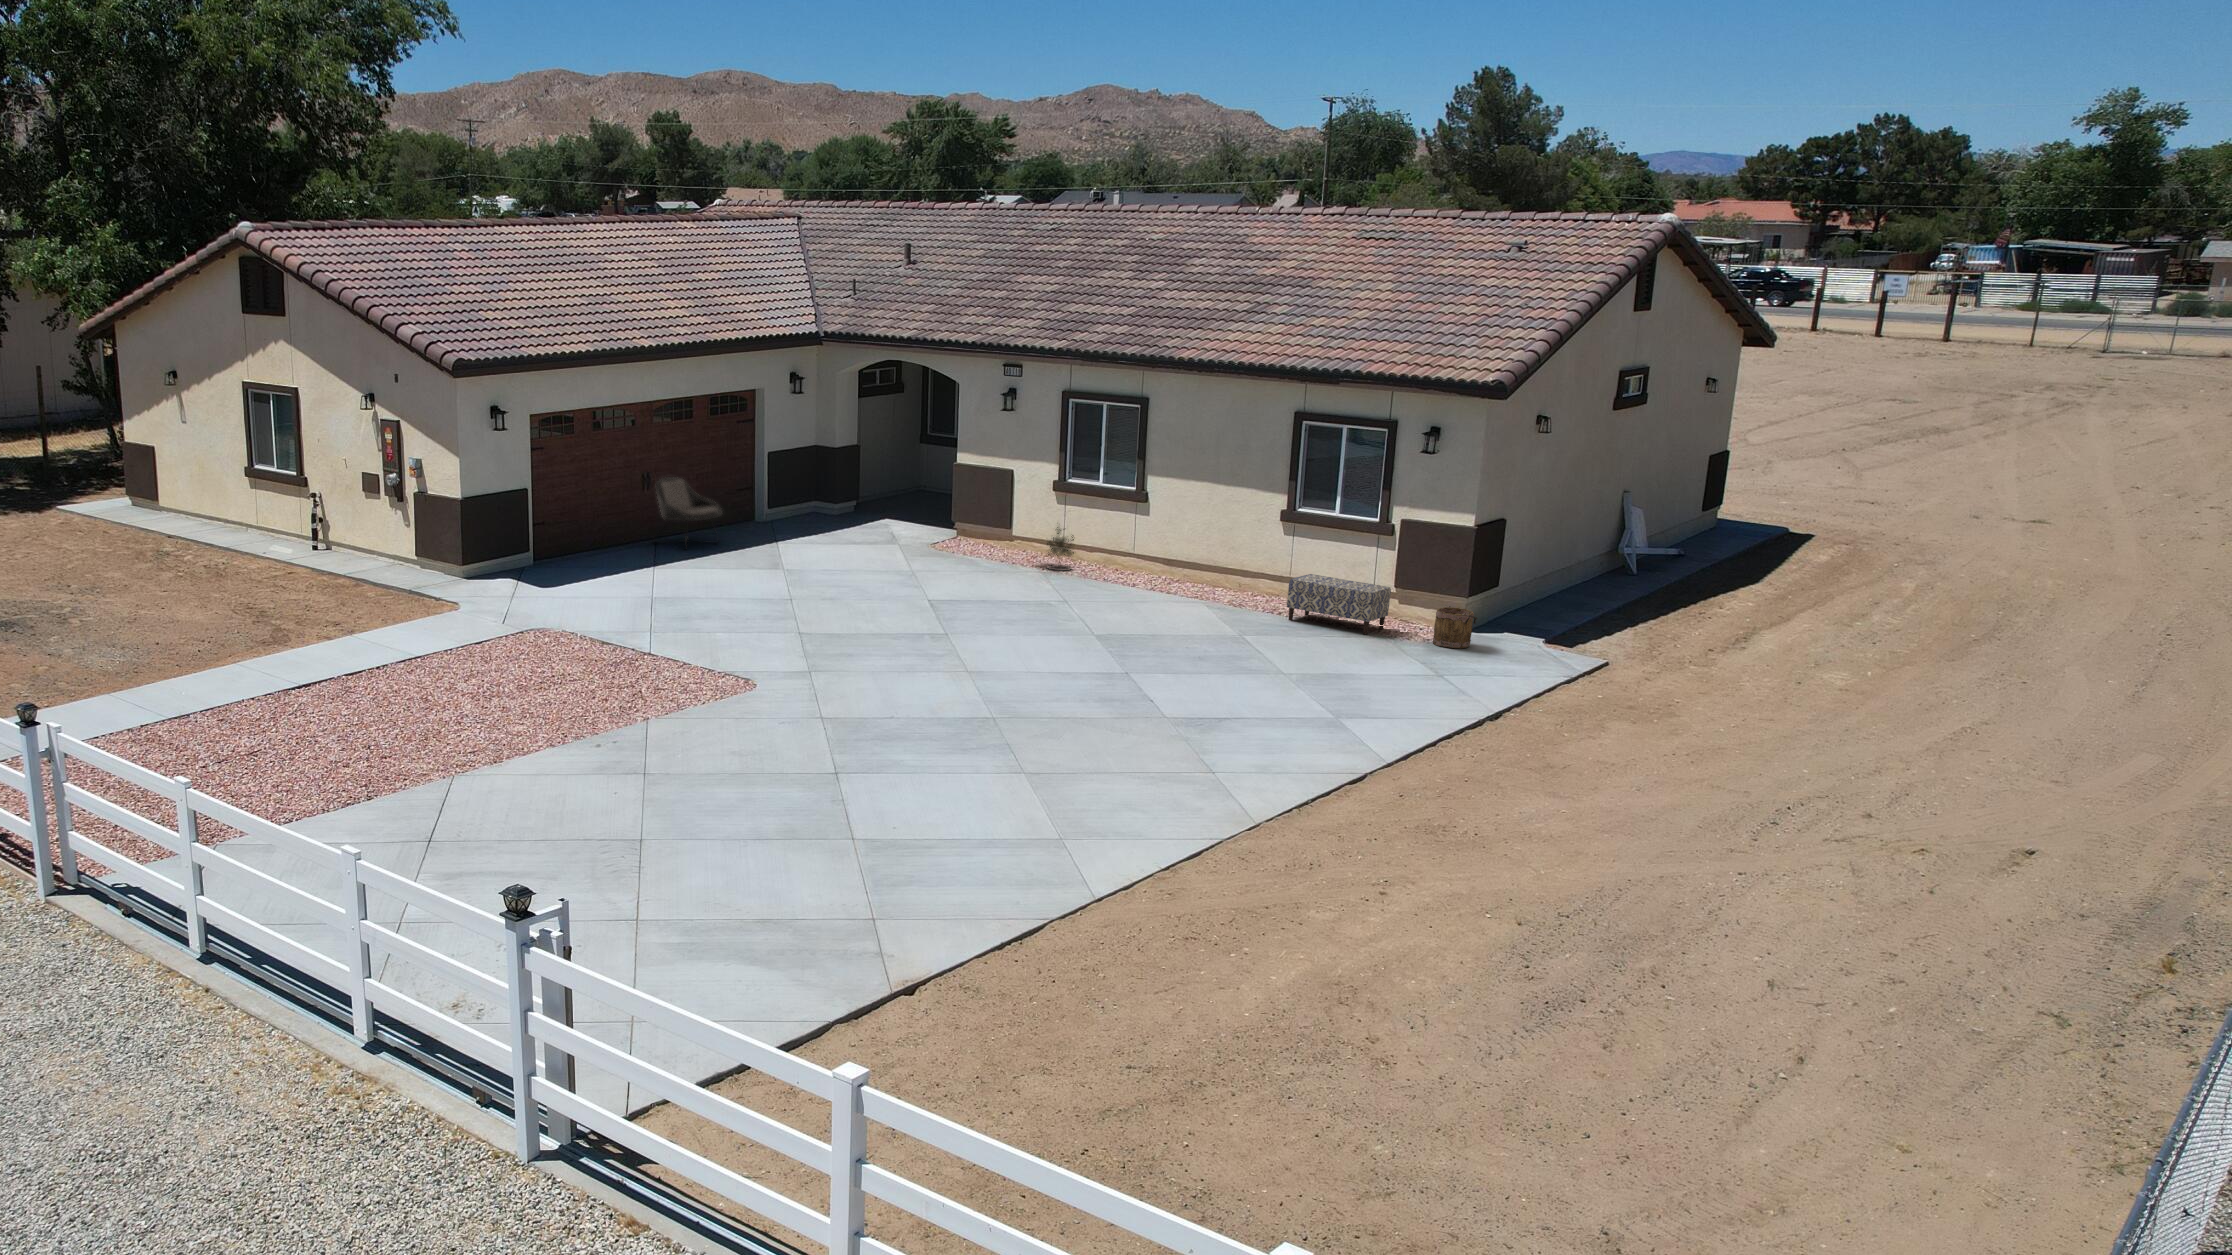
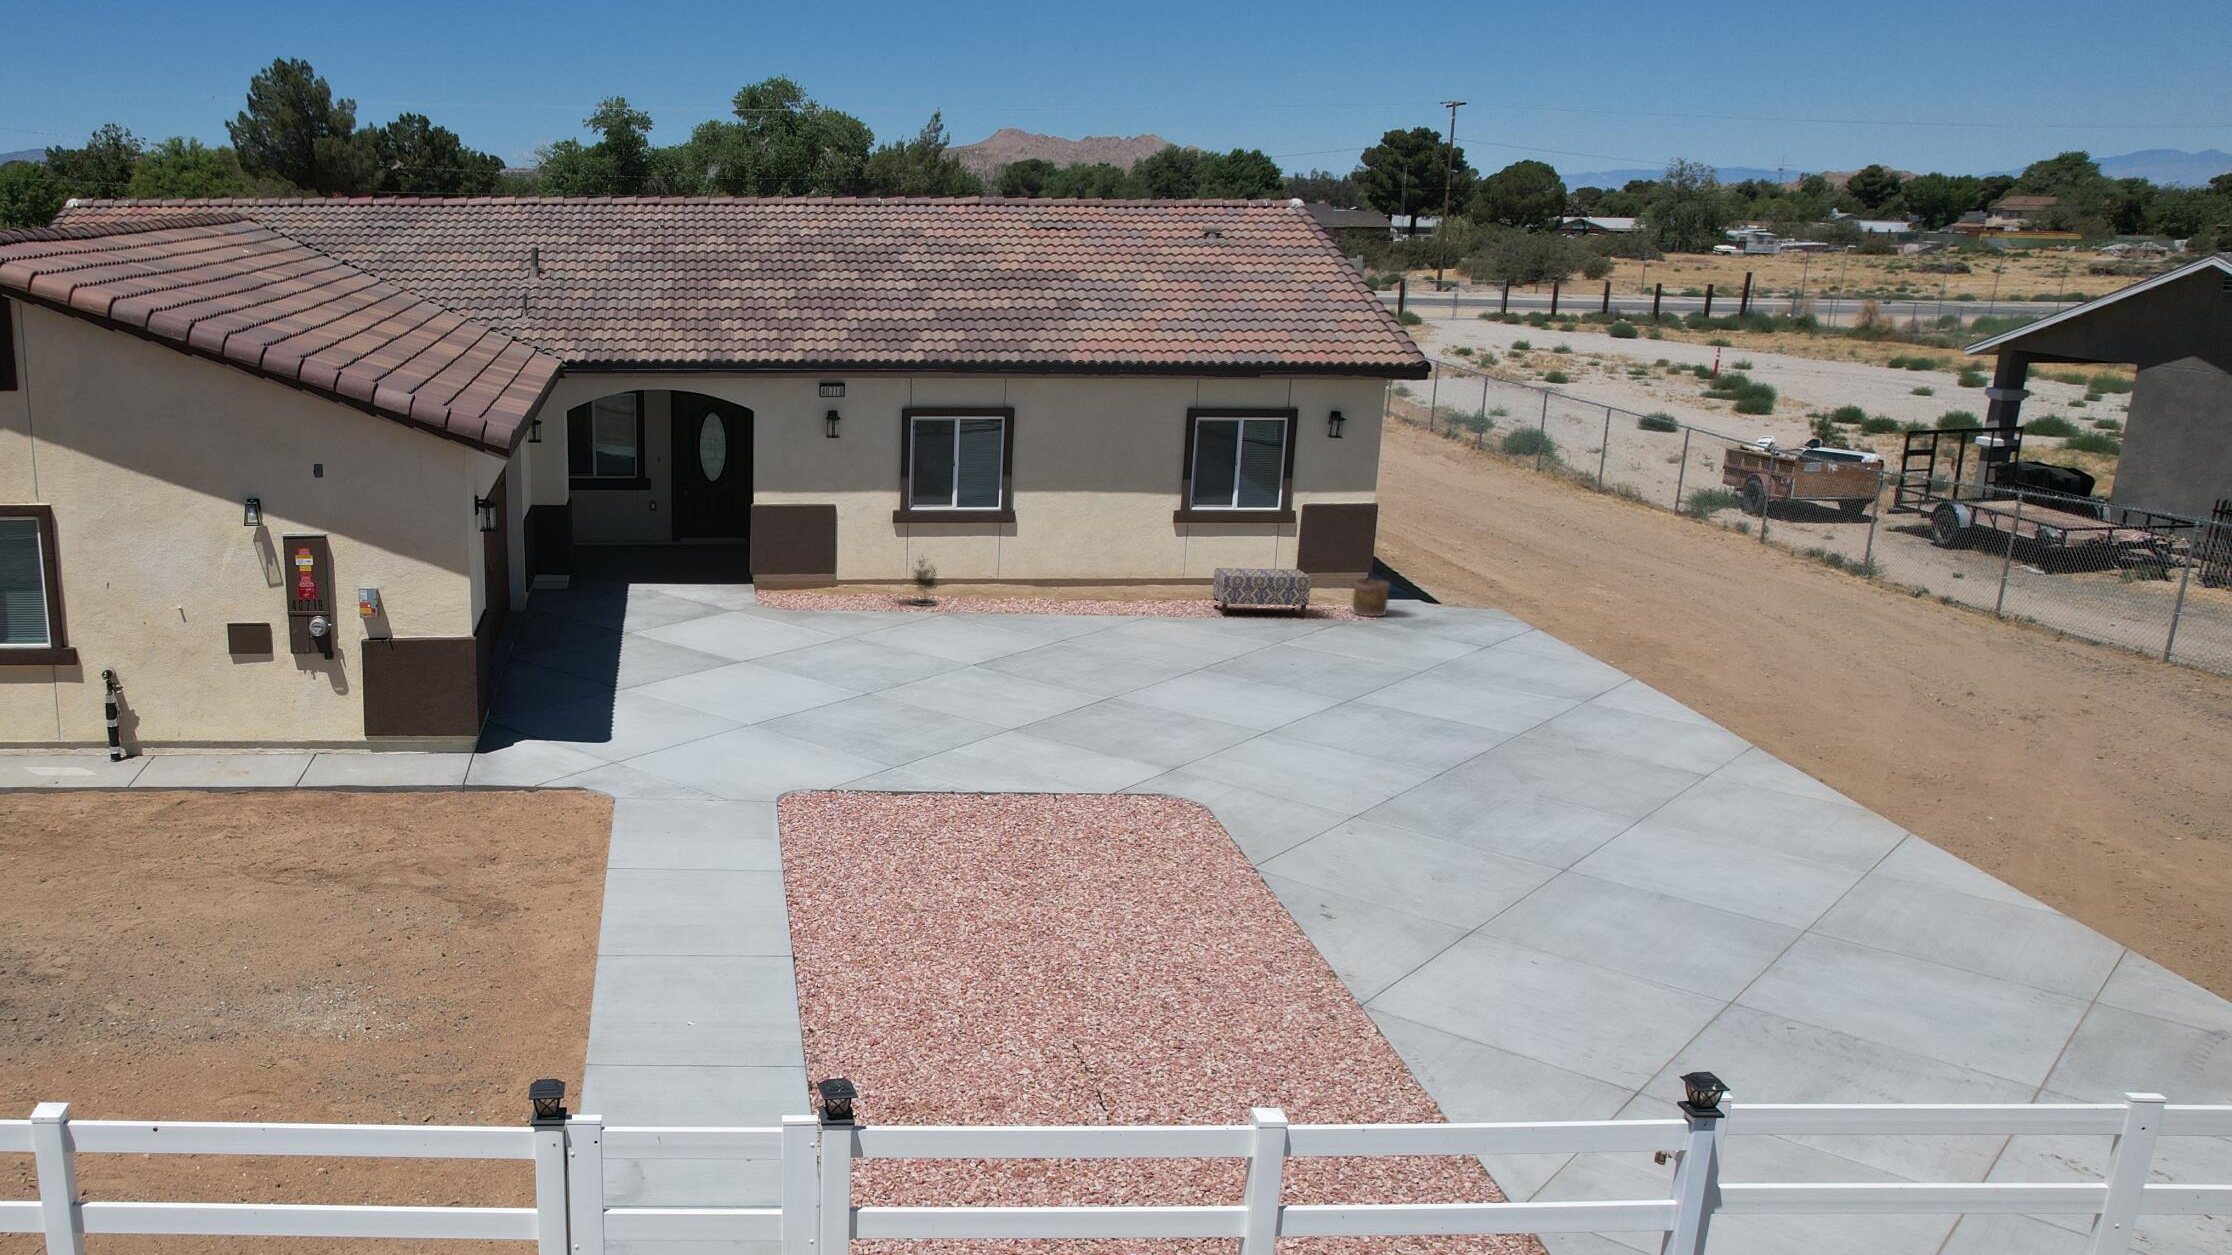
lounge chair: present [656,477,723,542] -> none [505,565,583,655]

